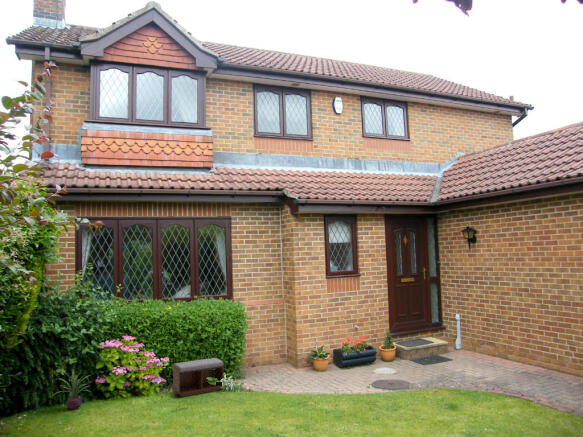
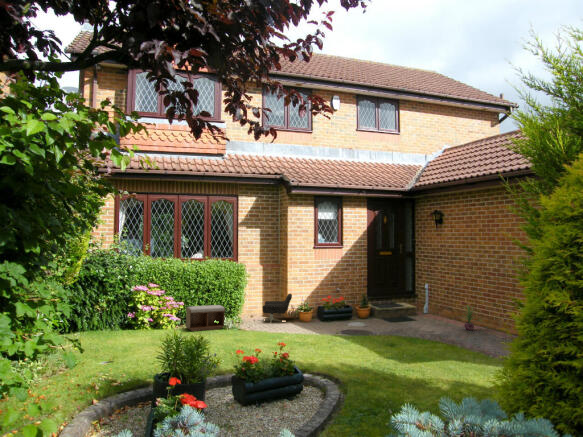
lounge chair: none [263,336,305,377] -> present [263,294,292,323]
decorative plant: present [54,369,90,410] -> present [464,305,474,330]

